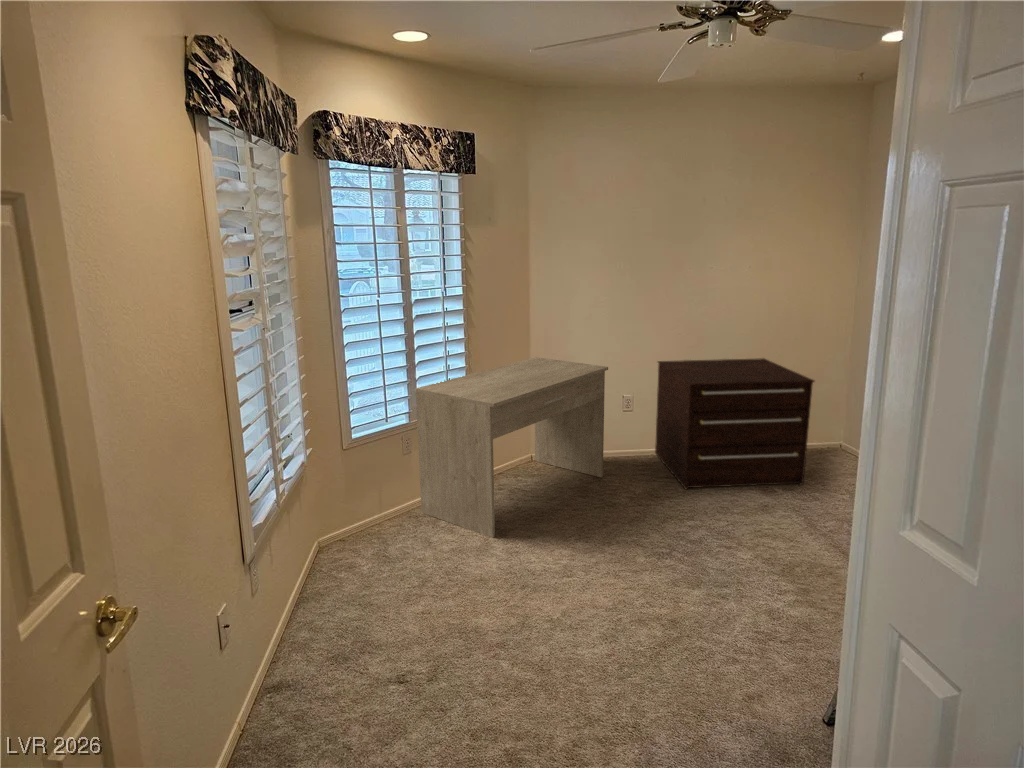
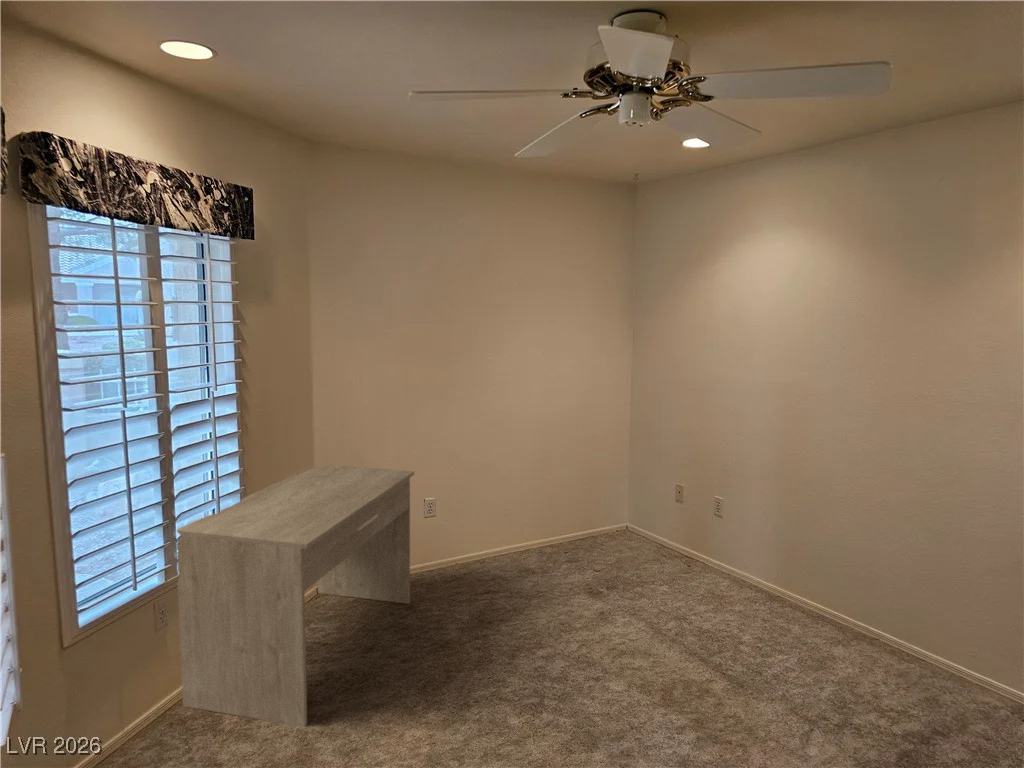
dresser: present [655,358,814,490] -> none [455,446,624,604]

